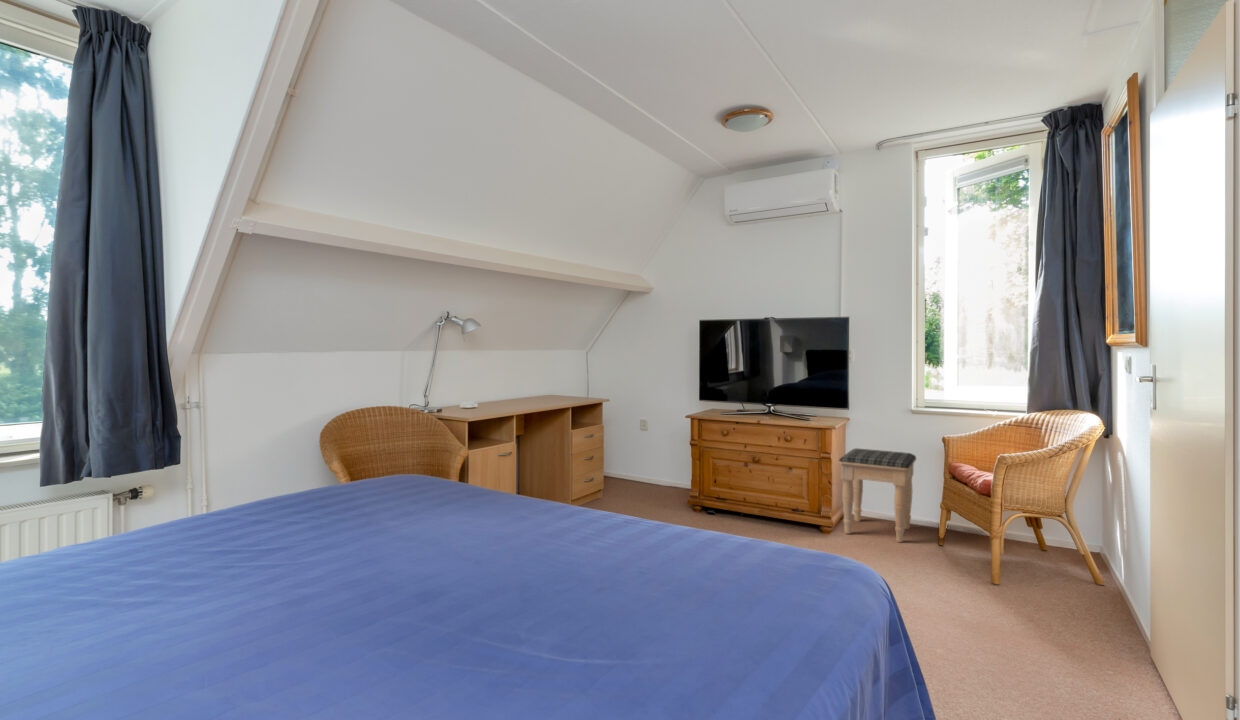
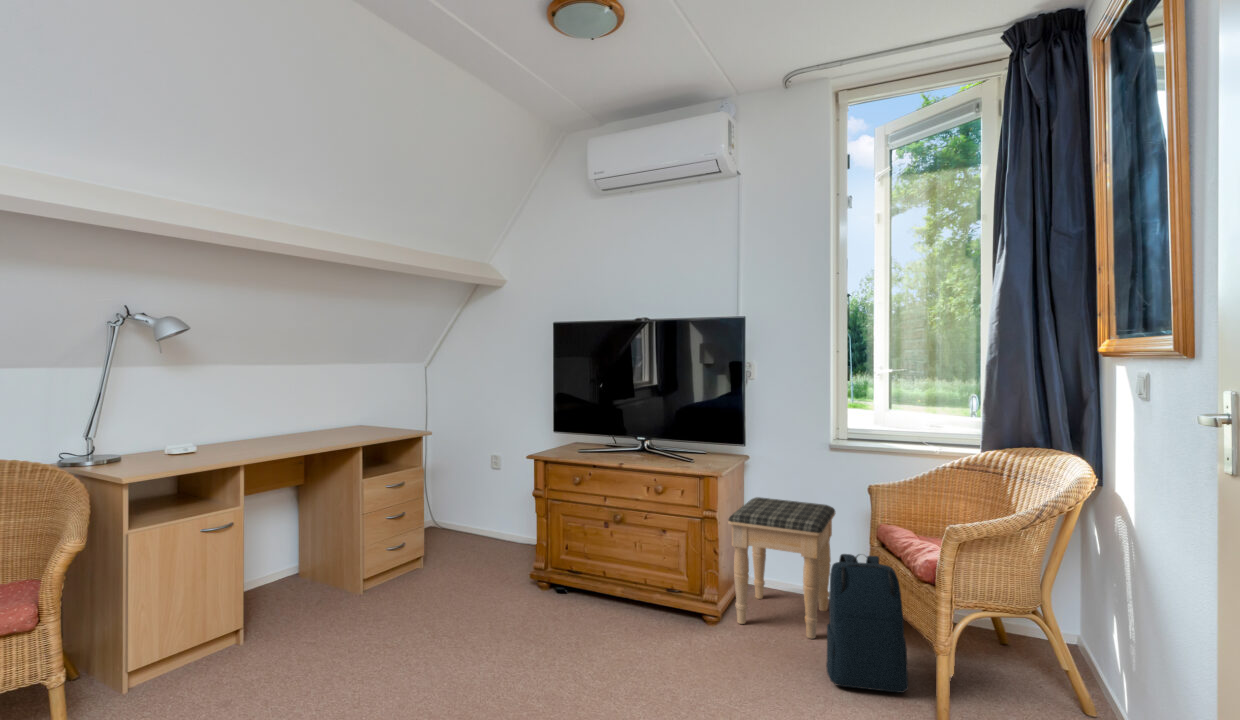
backpack: none [913,480,971,568] -> present [826,554,908,693]

